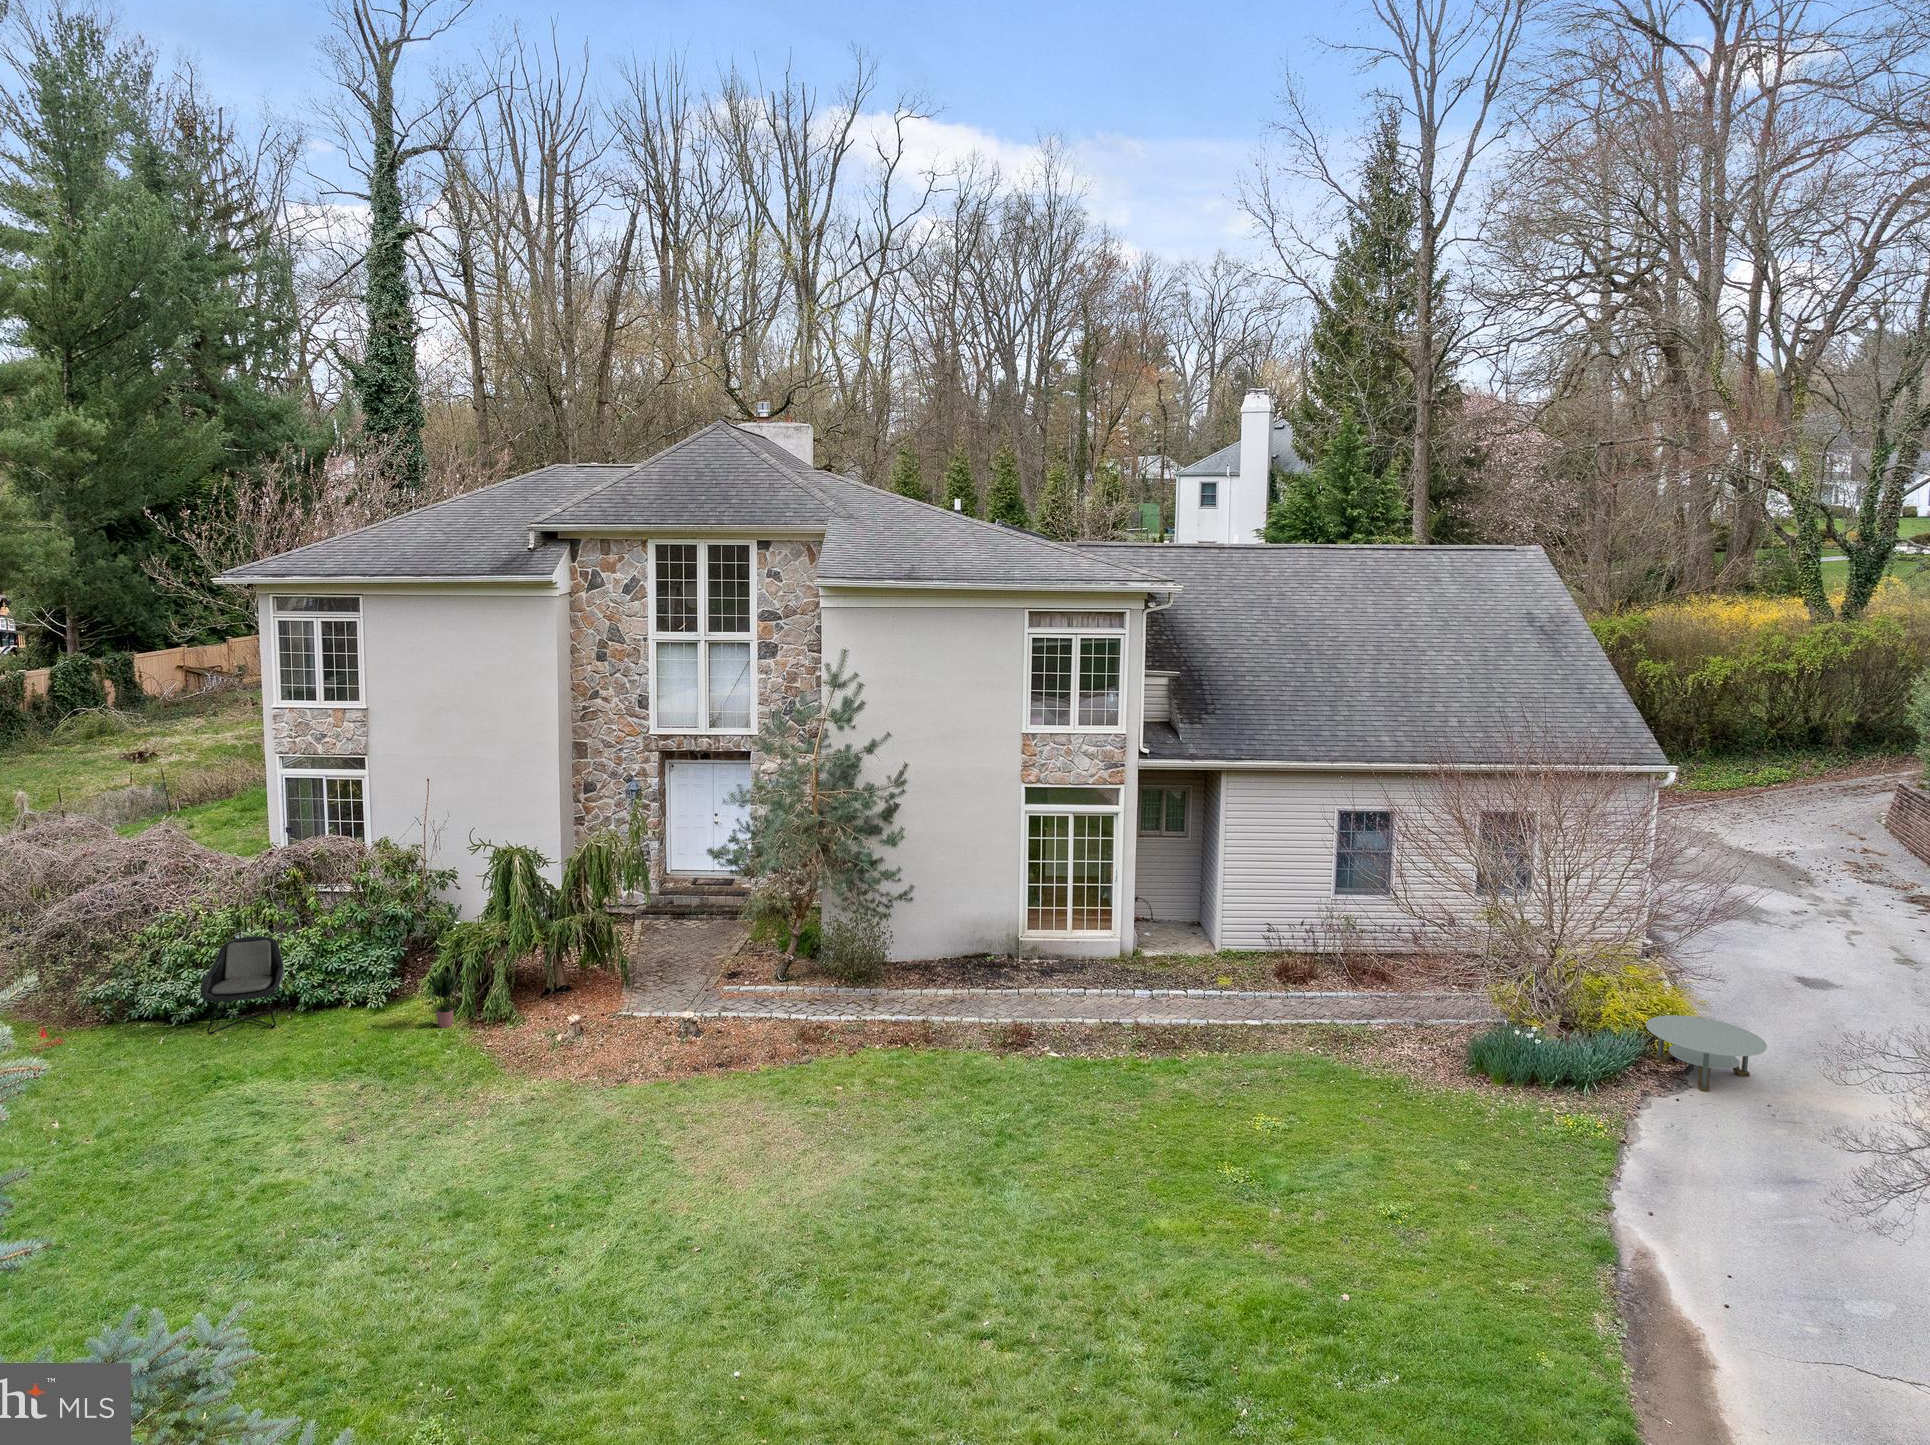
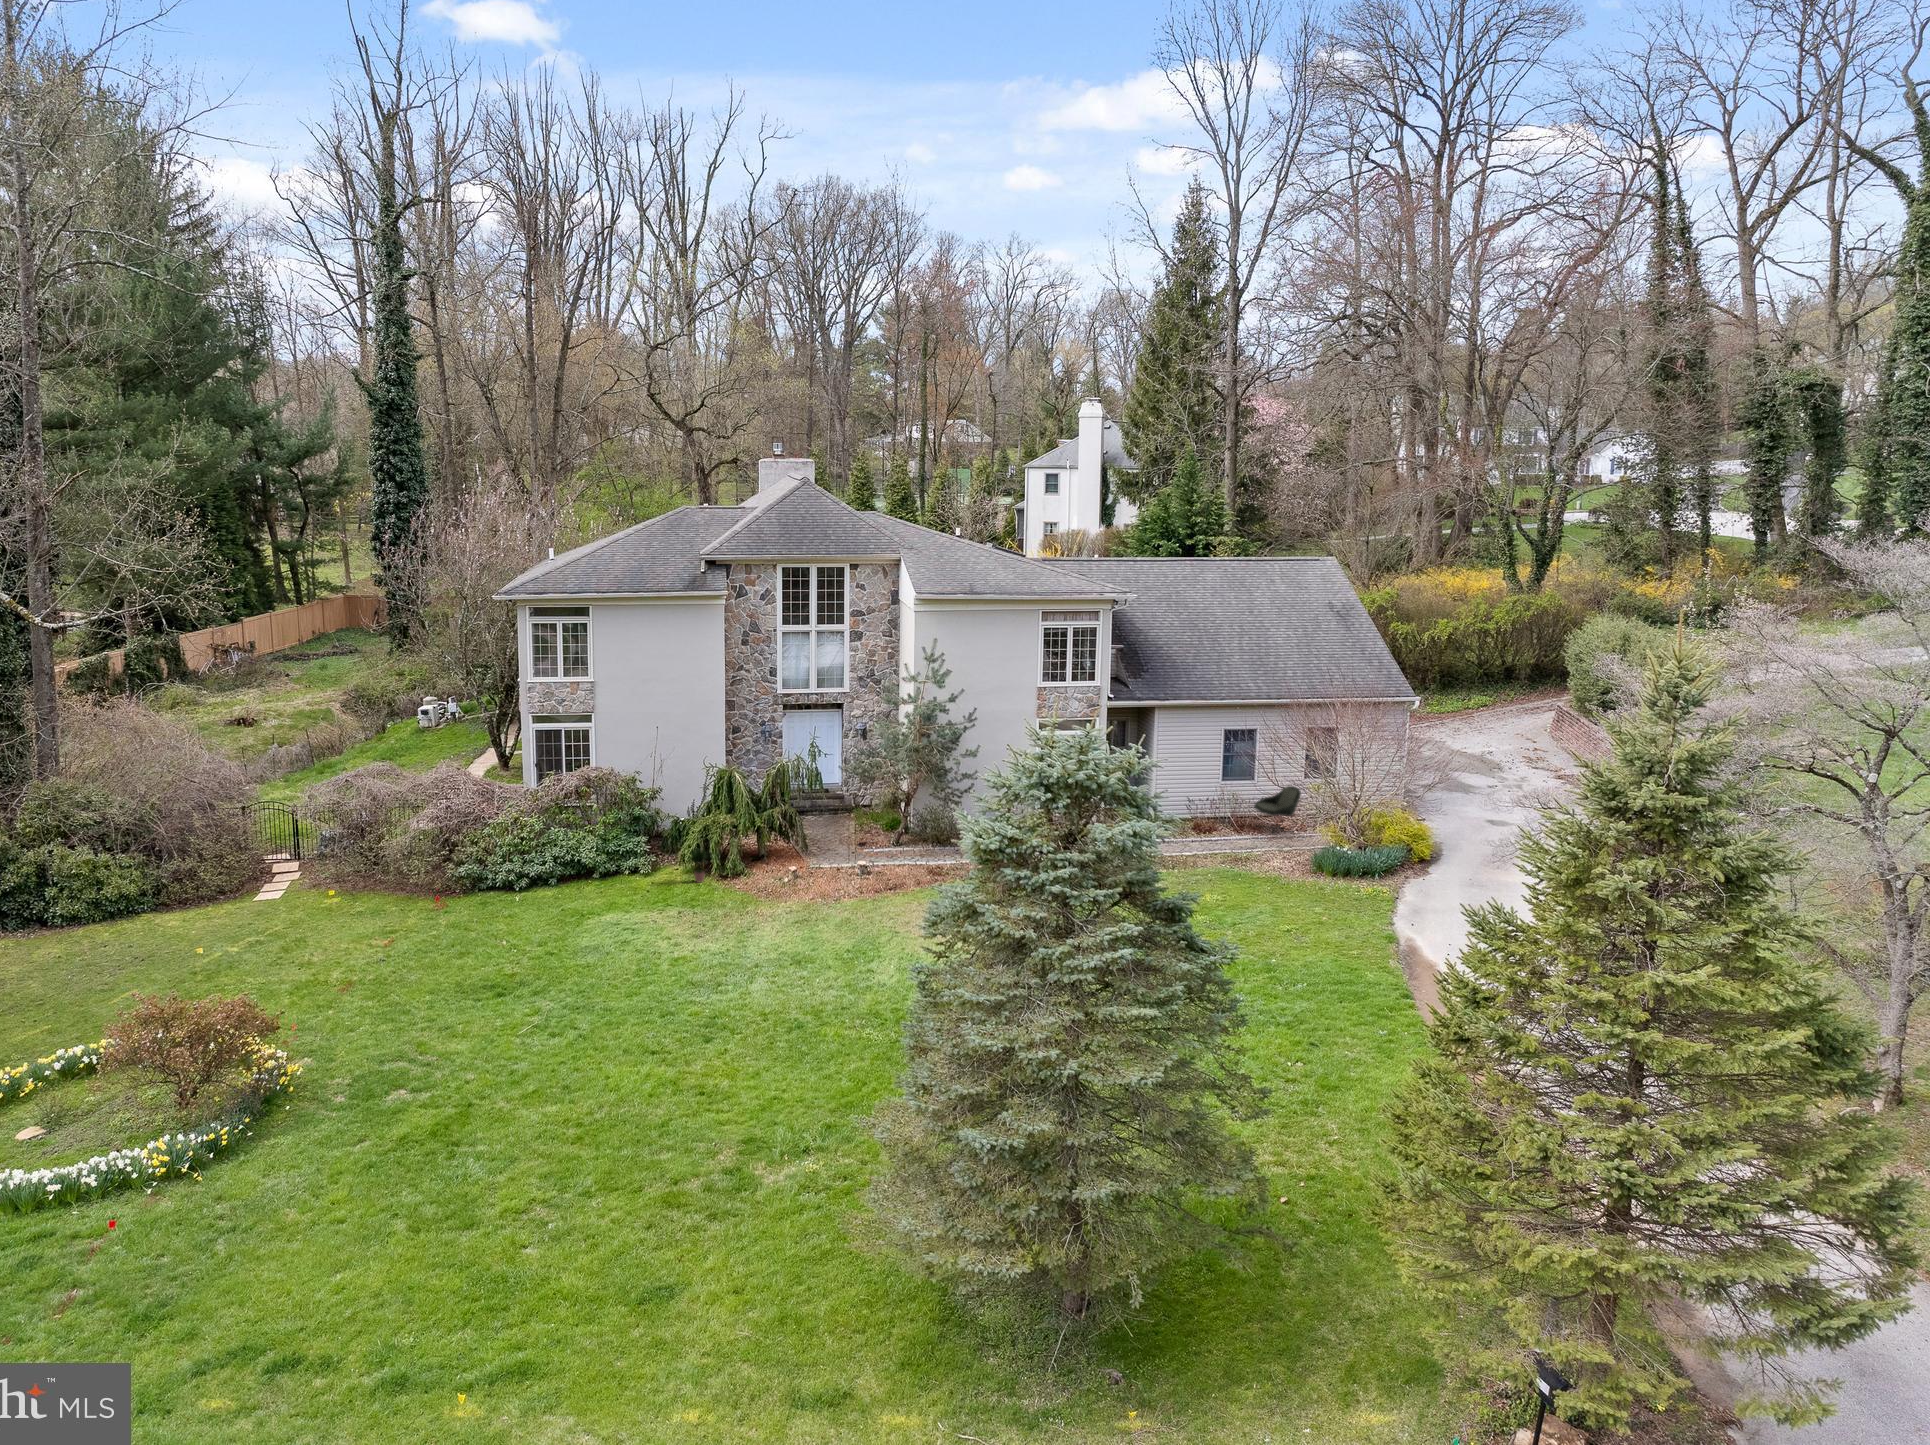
lounge chair: present [200,936,286,1034] -> present [1254,786,1301,829]
round table: present [1646,1015,1767,1092] -> none [1403,837,1464,875]

